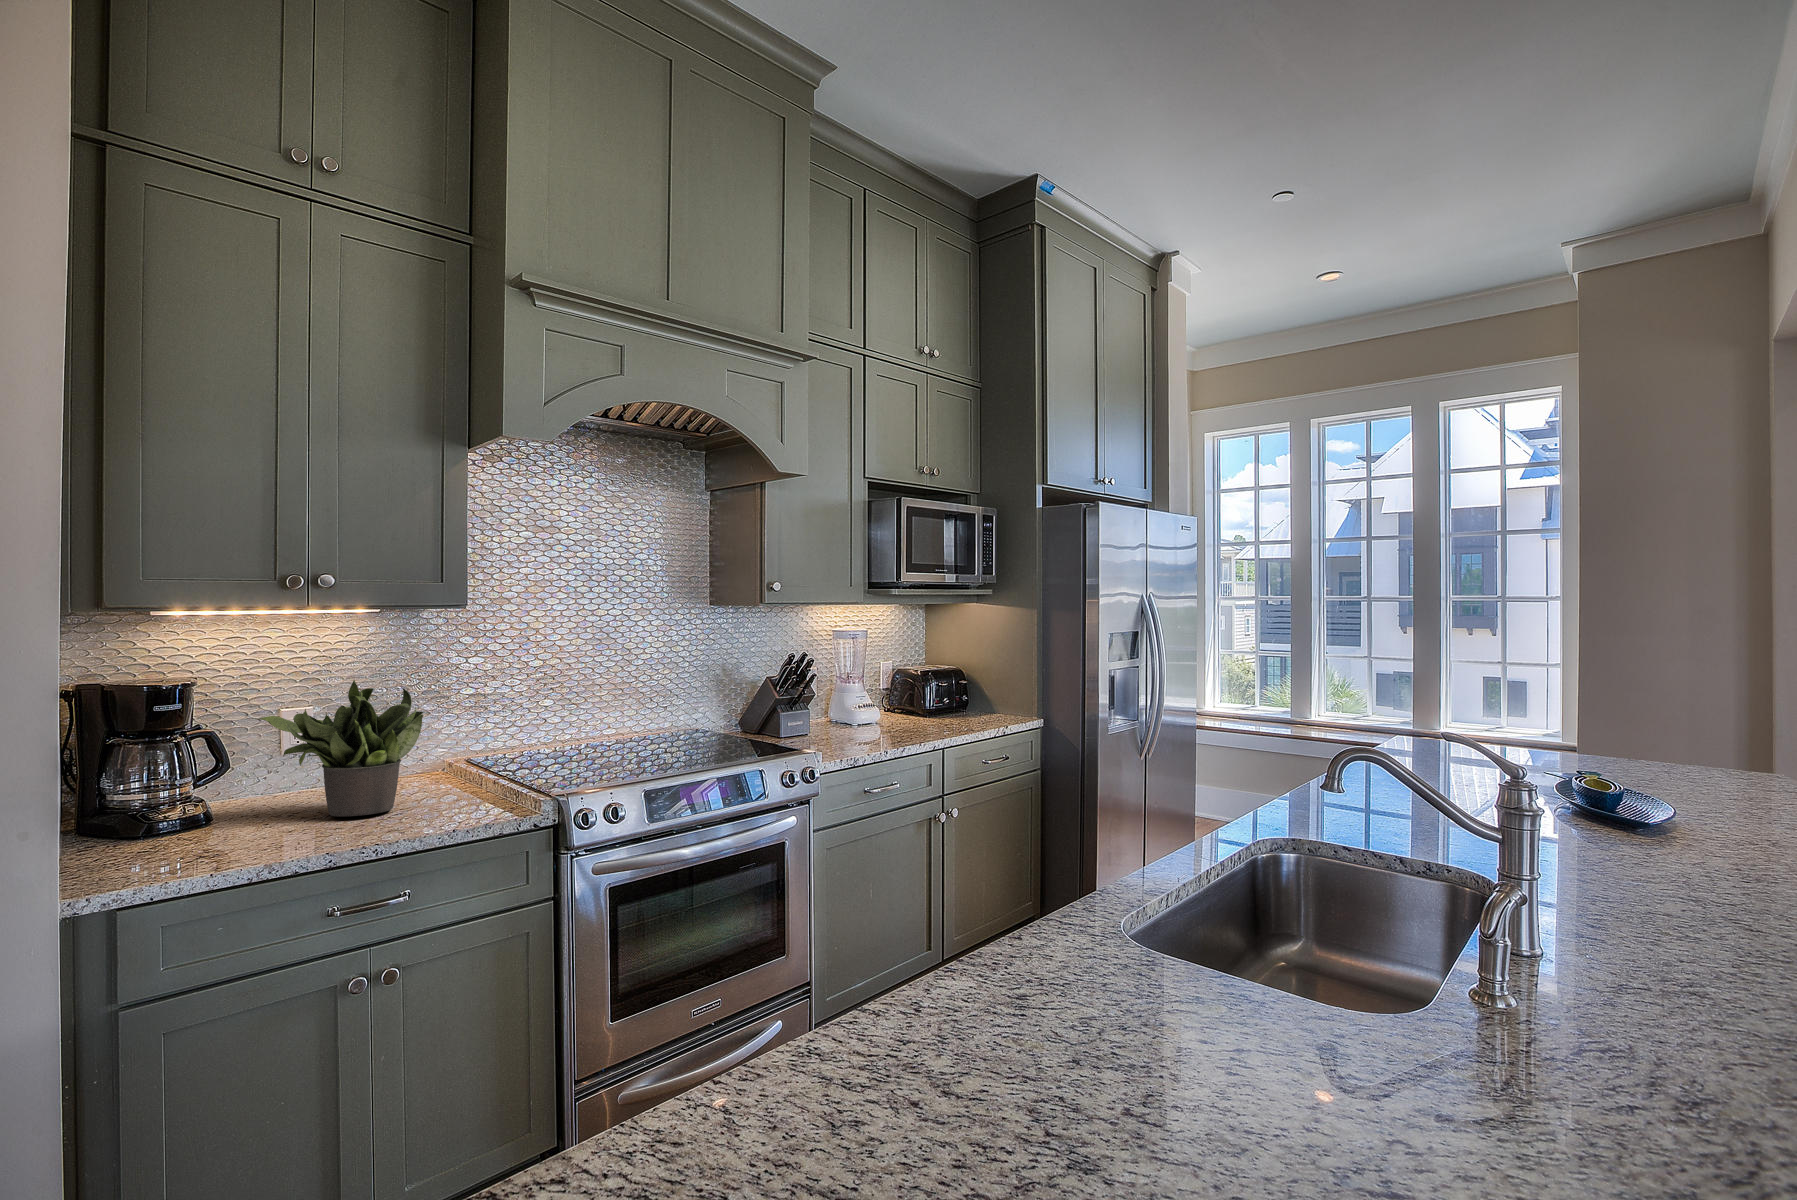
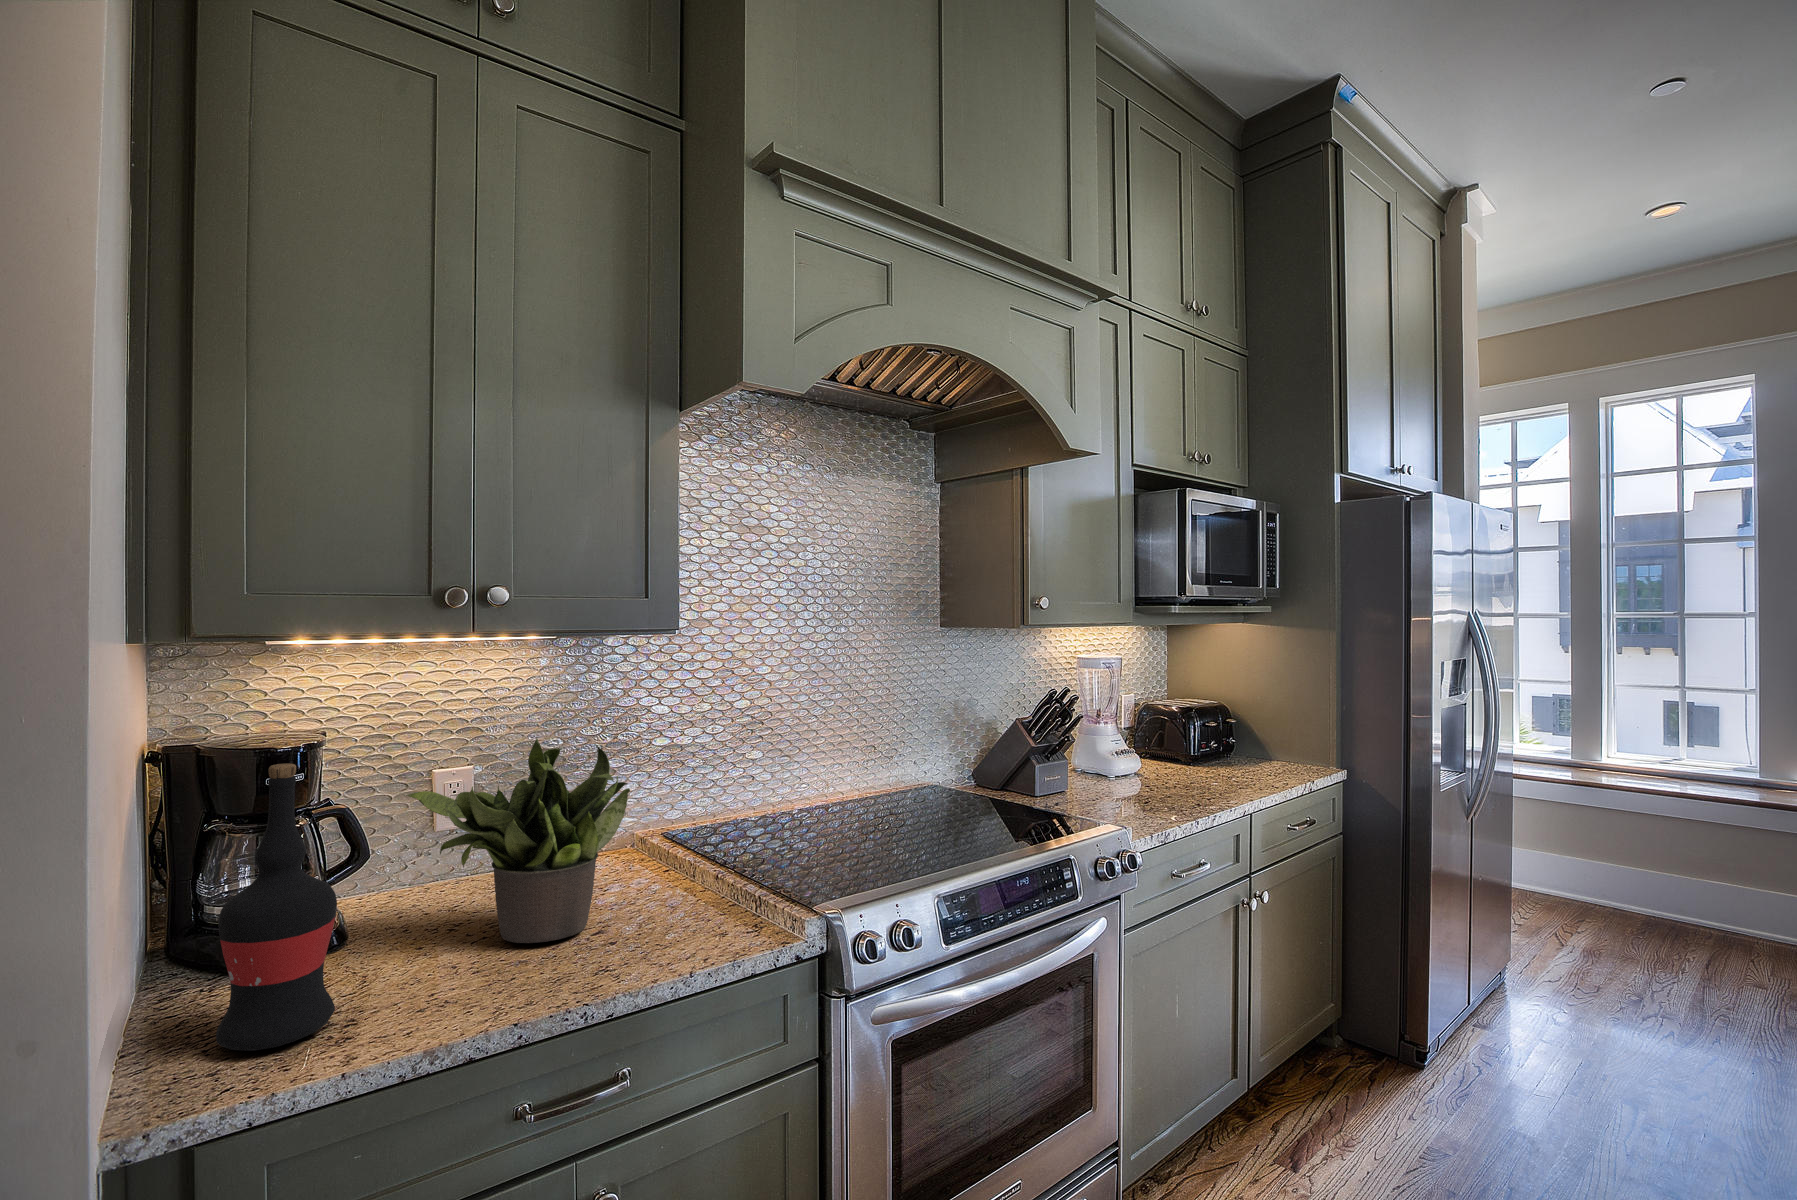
wine bottle: none [133,688,212,862] -> present [216,763,337,1051]

